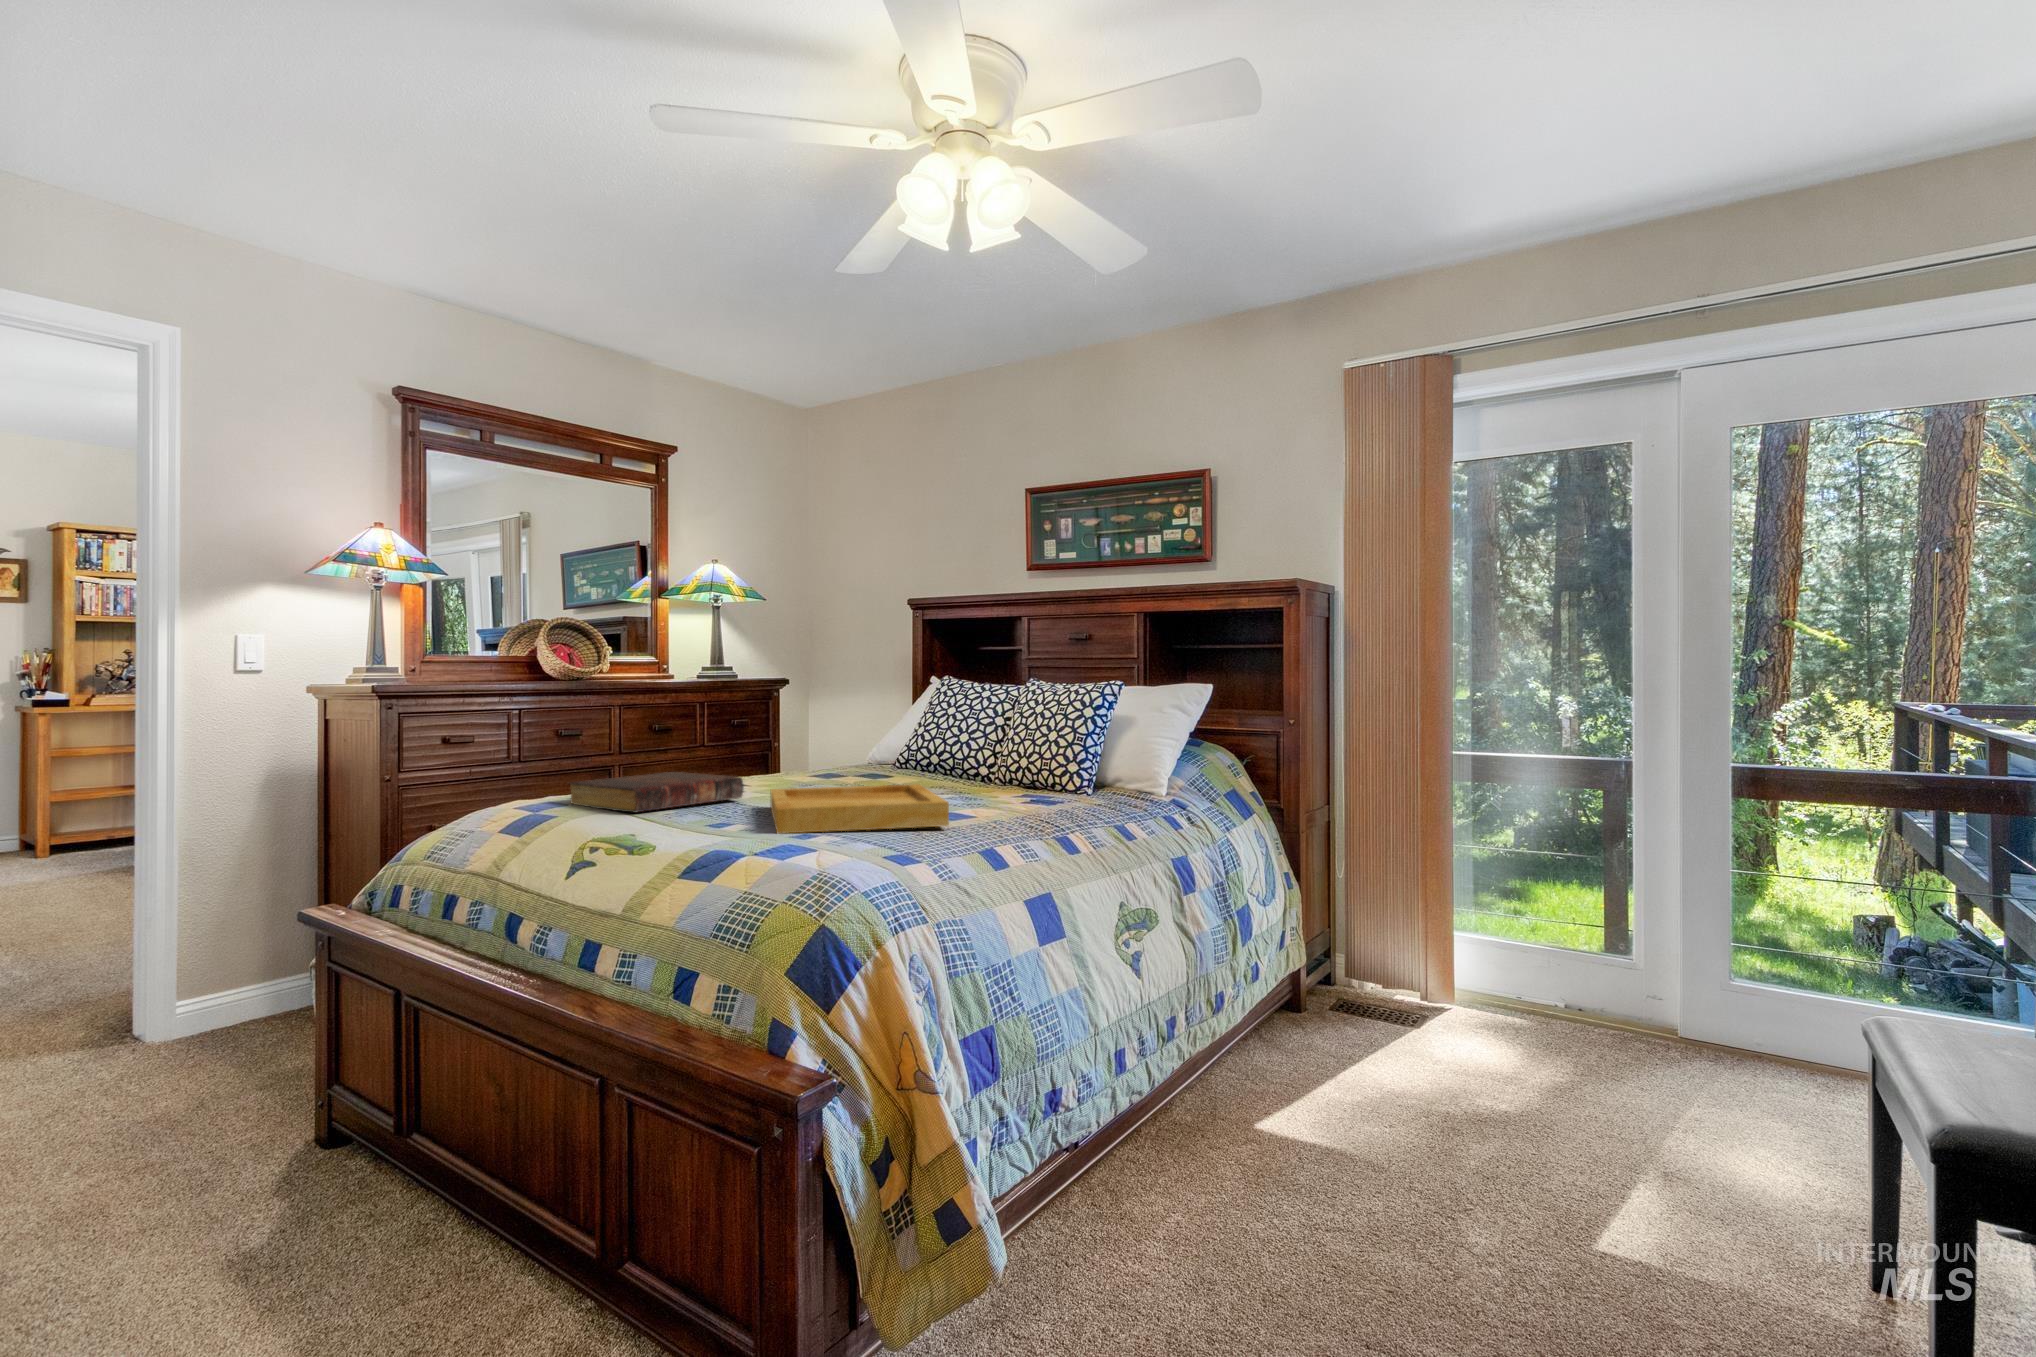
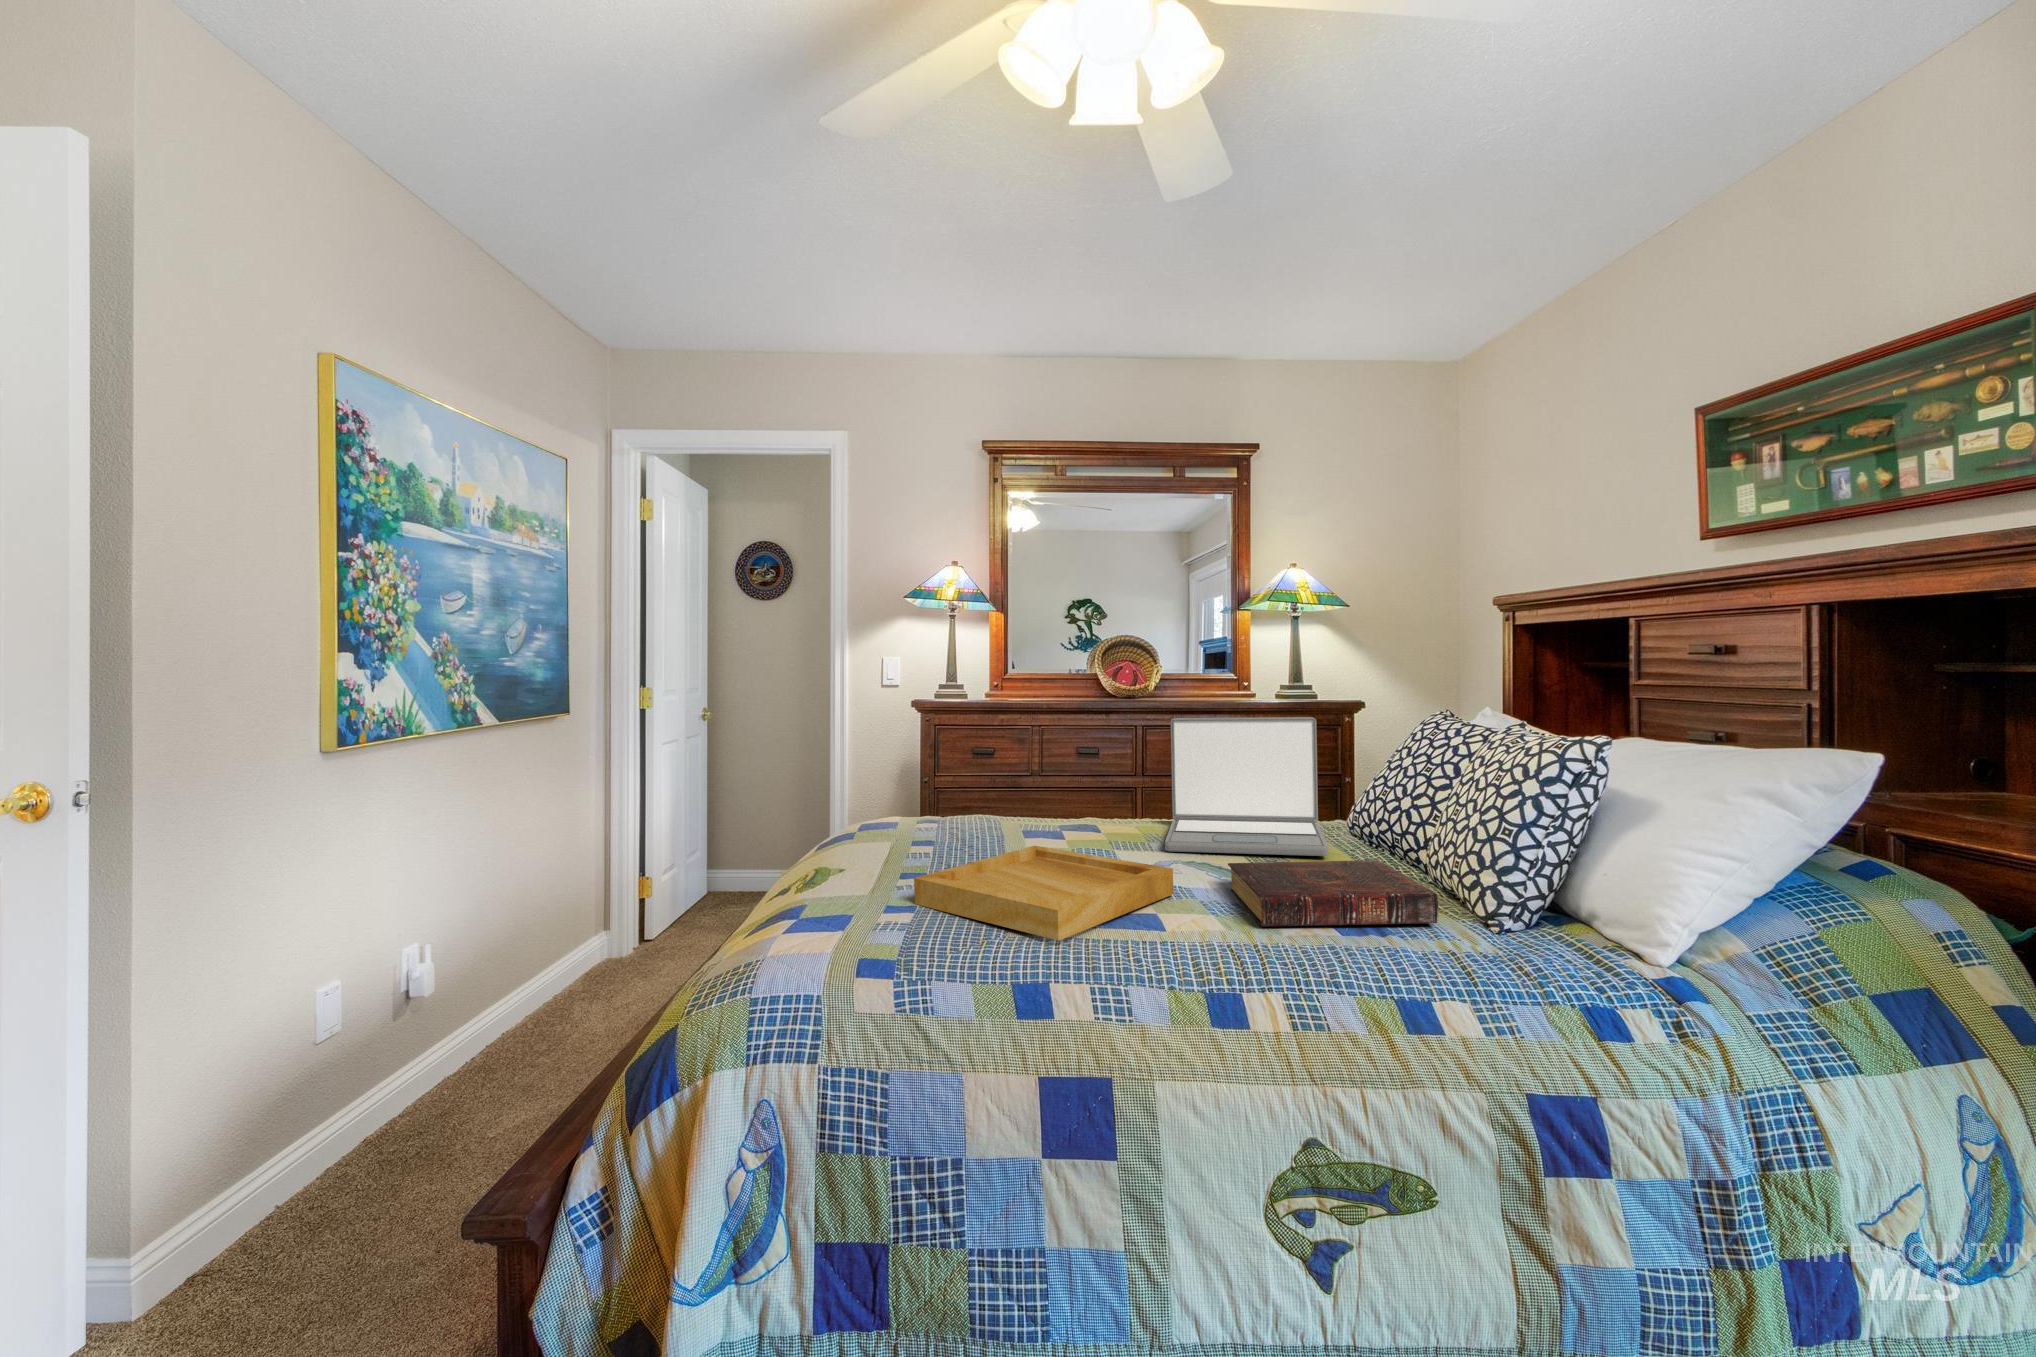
laptop: none [777,681,935,791] -> present [1165,717,1328,856]
book: present [569,772,744,812] -> present [1228,860,1439,926]

